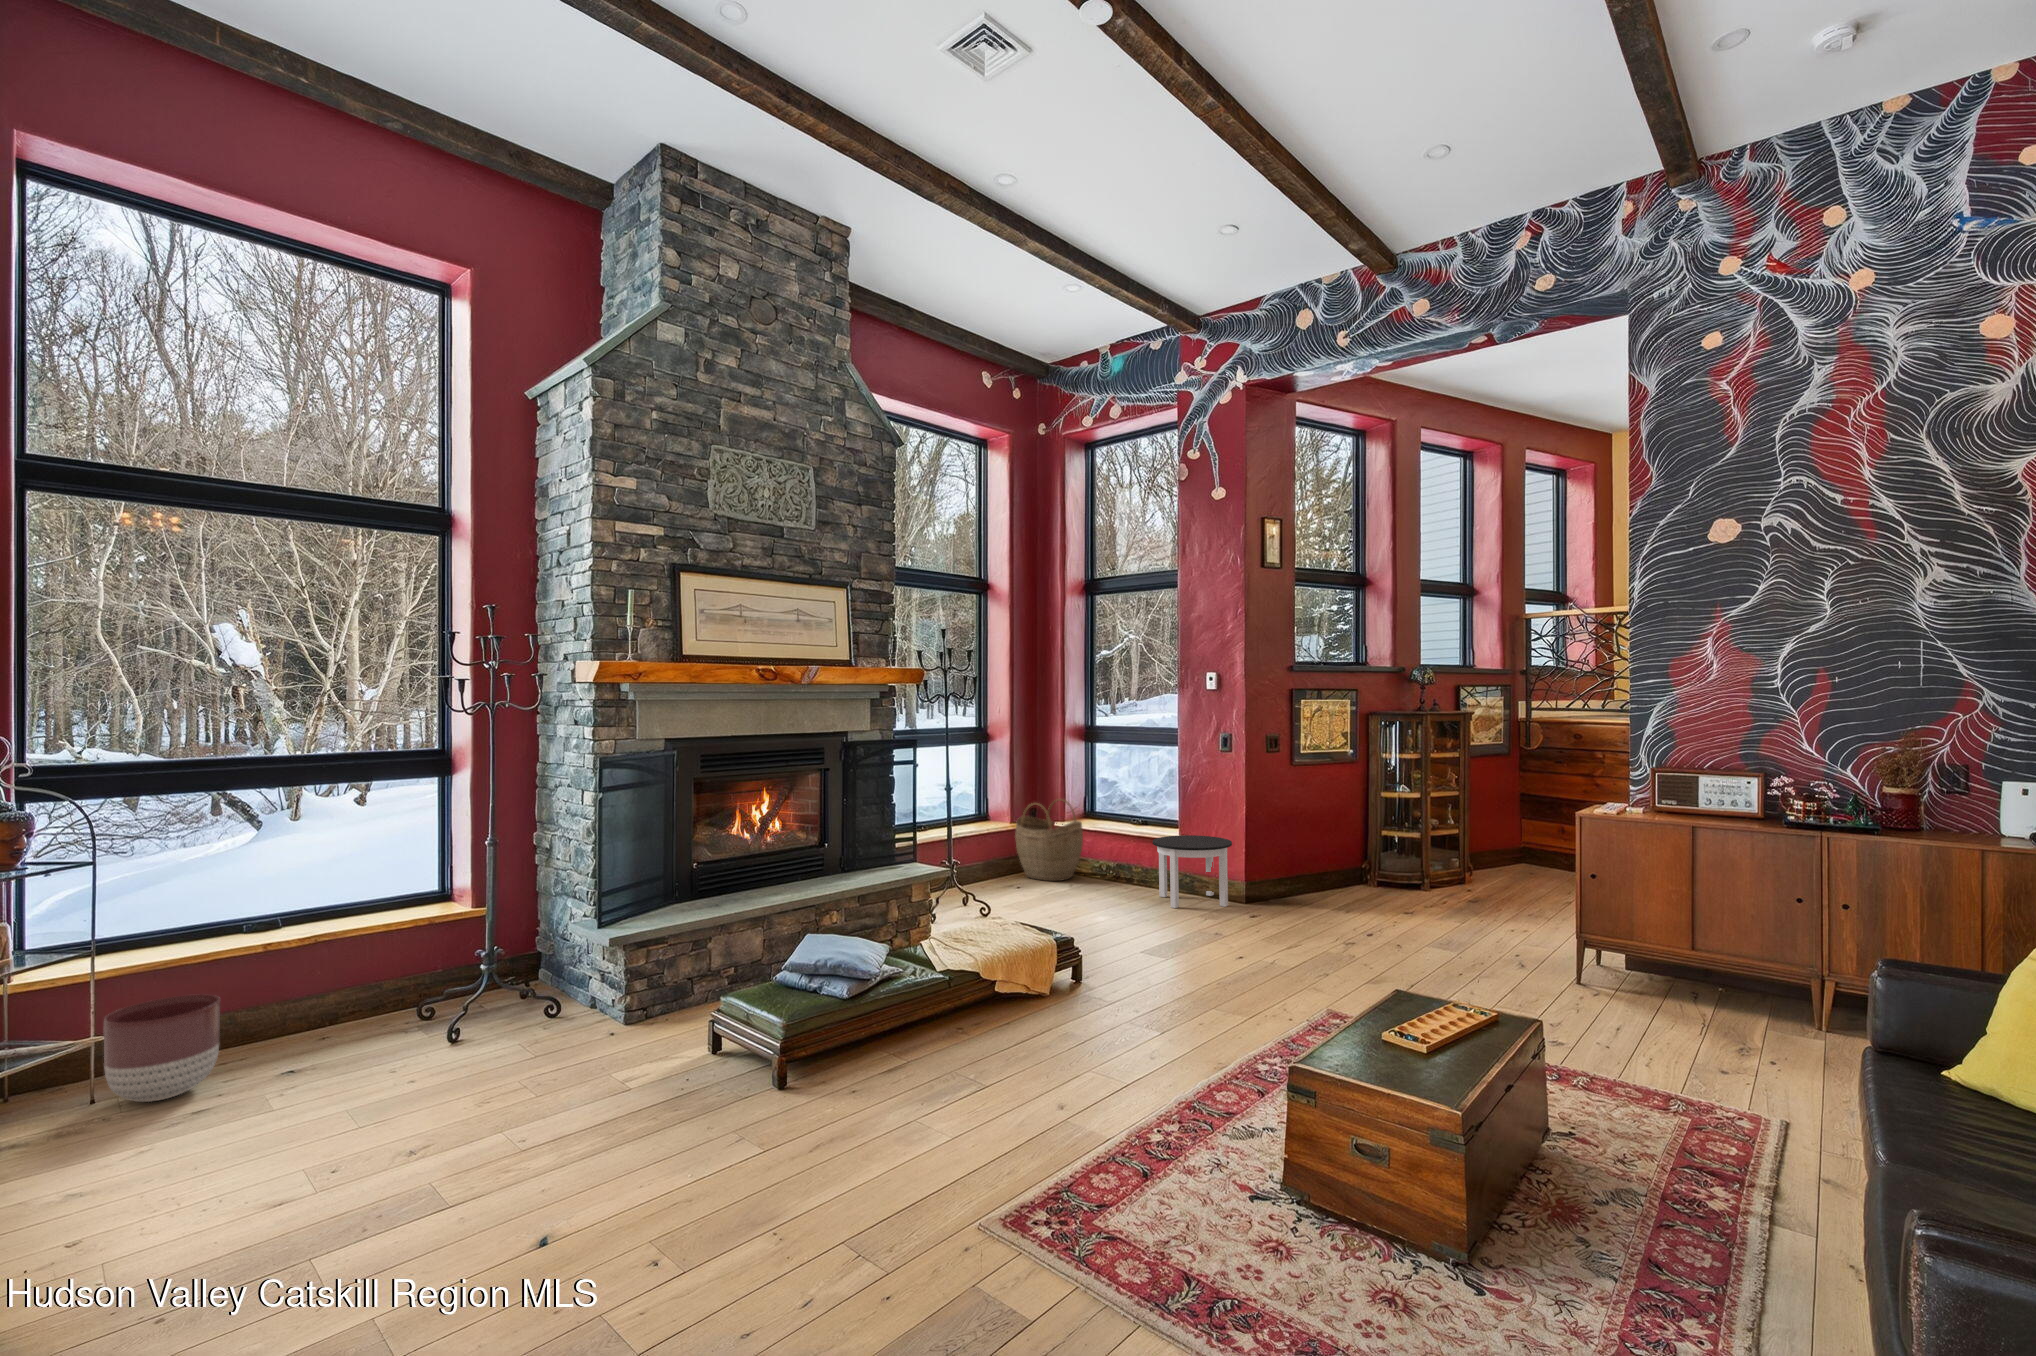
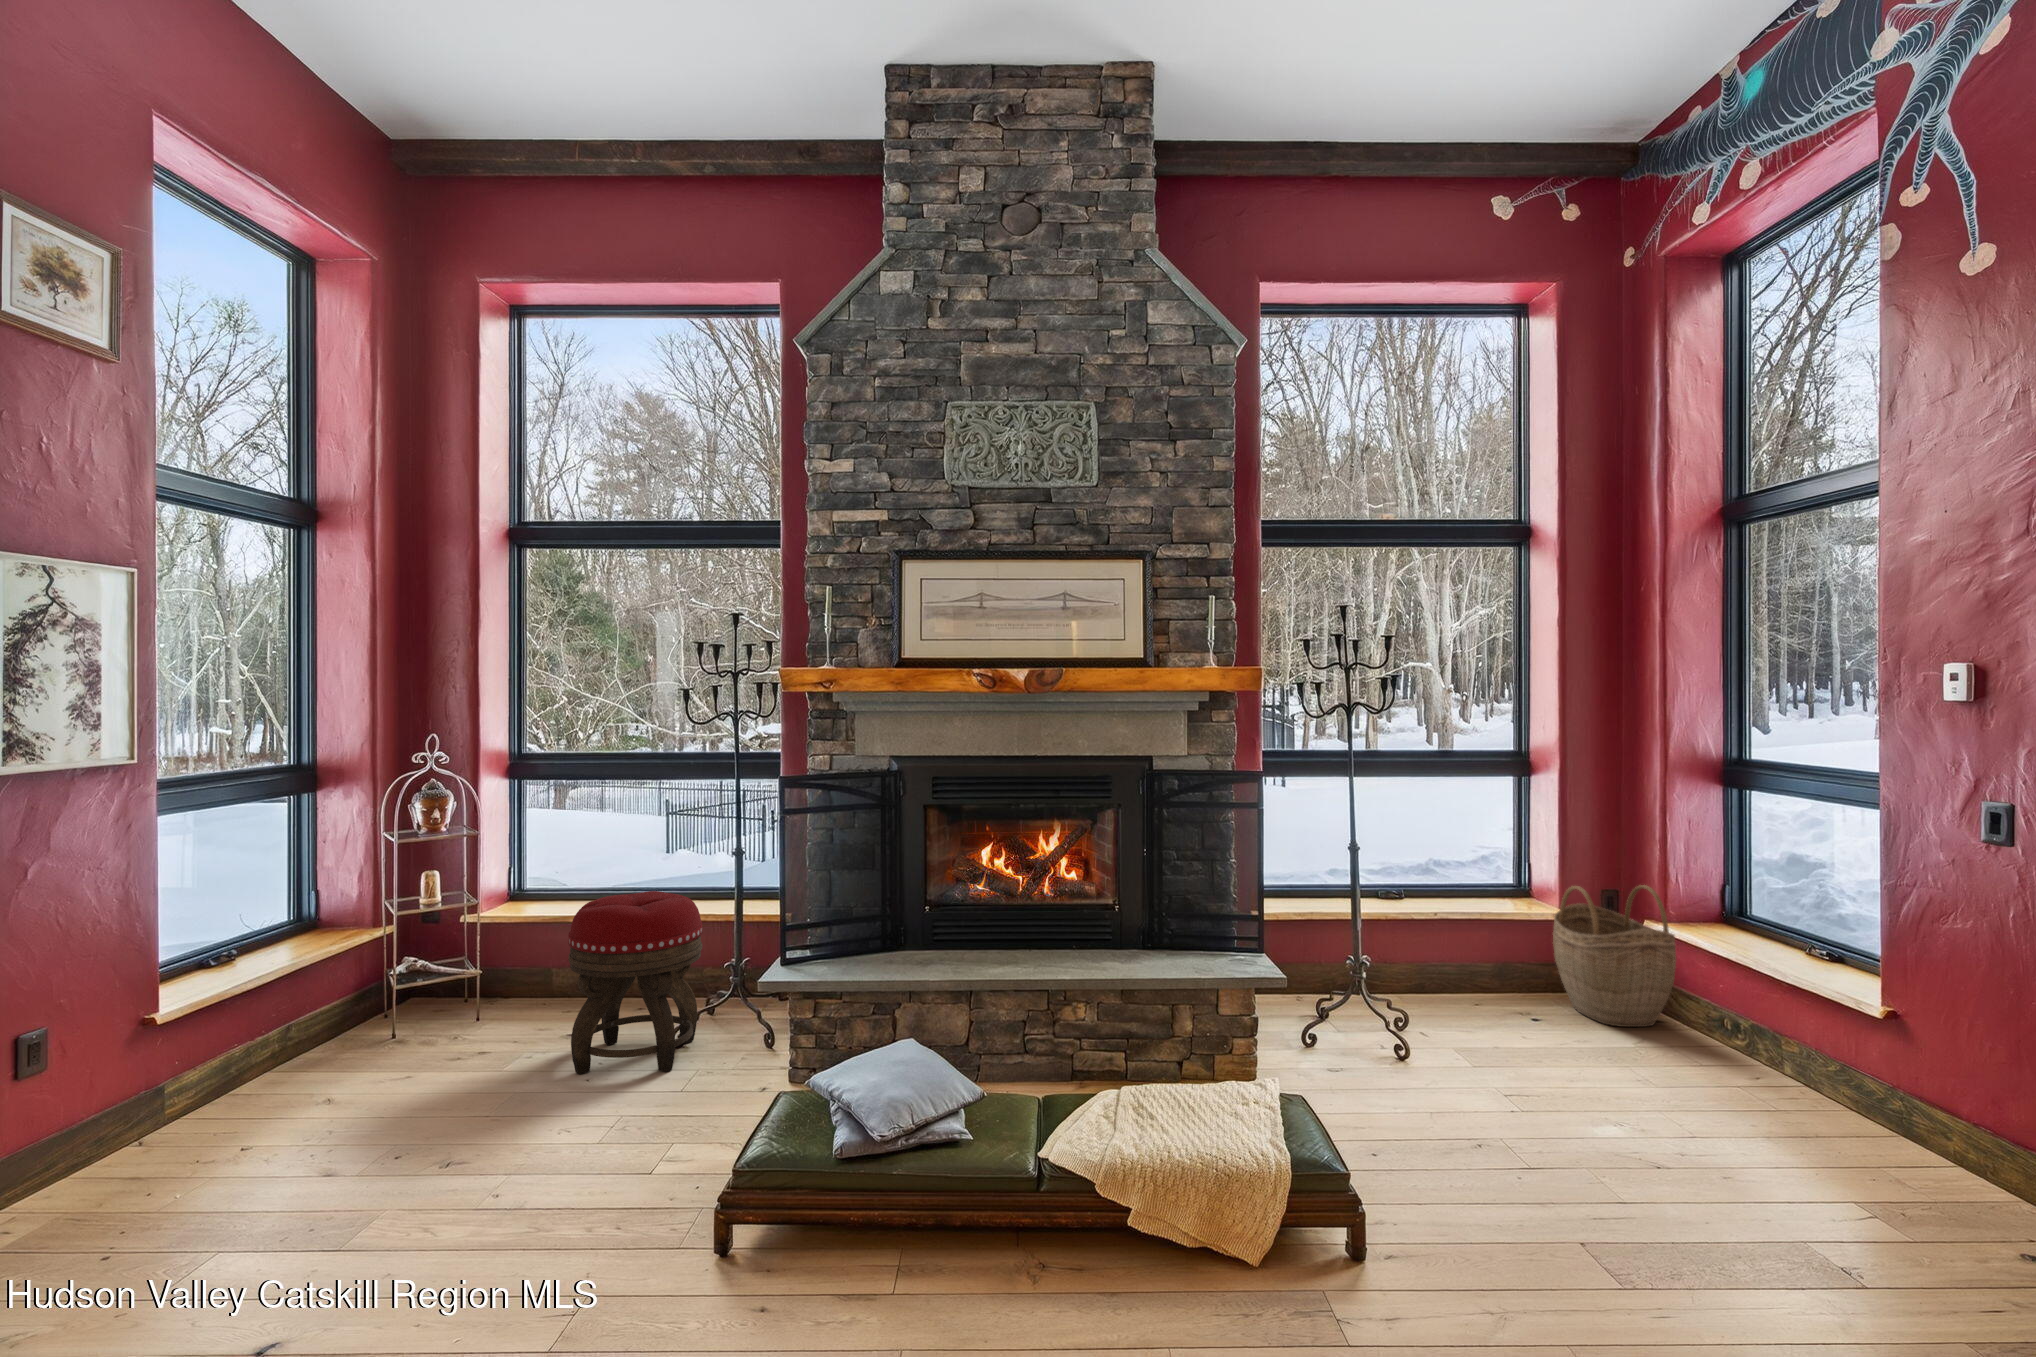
round table: present [1153,835,1232,908] -> none [1724,996,1927,1179]
footstool: none [374,891,526,1087] -> present [568,891,702,1074]
planter: present [104,994,220,1102] -> none [462,941,539,1023]

